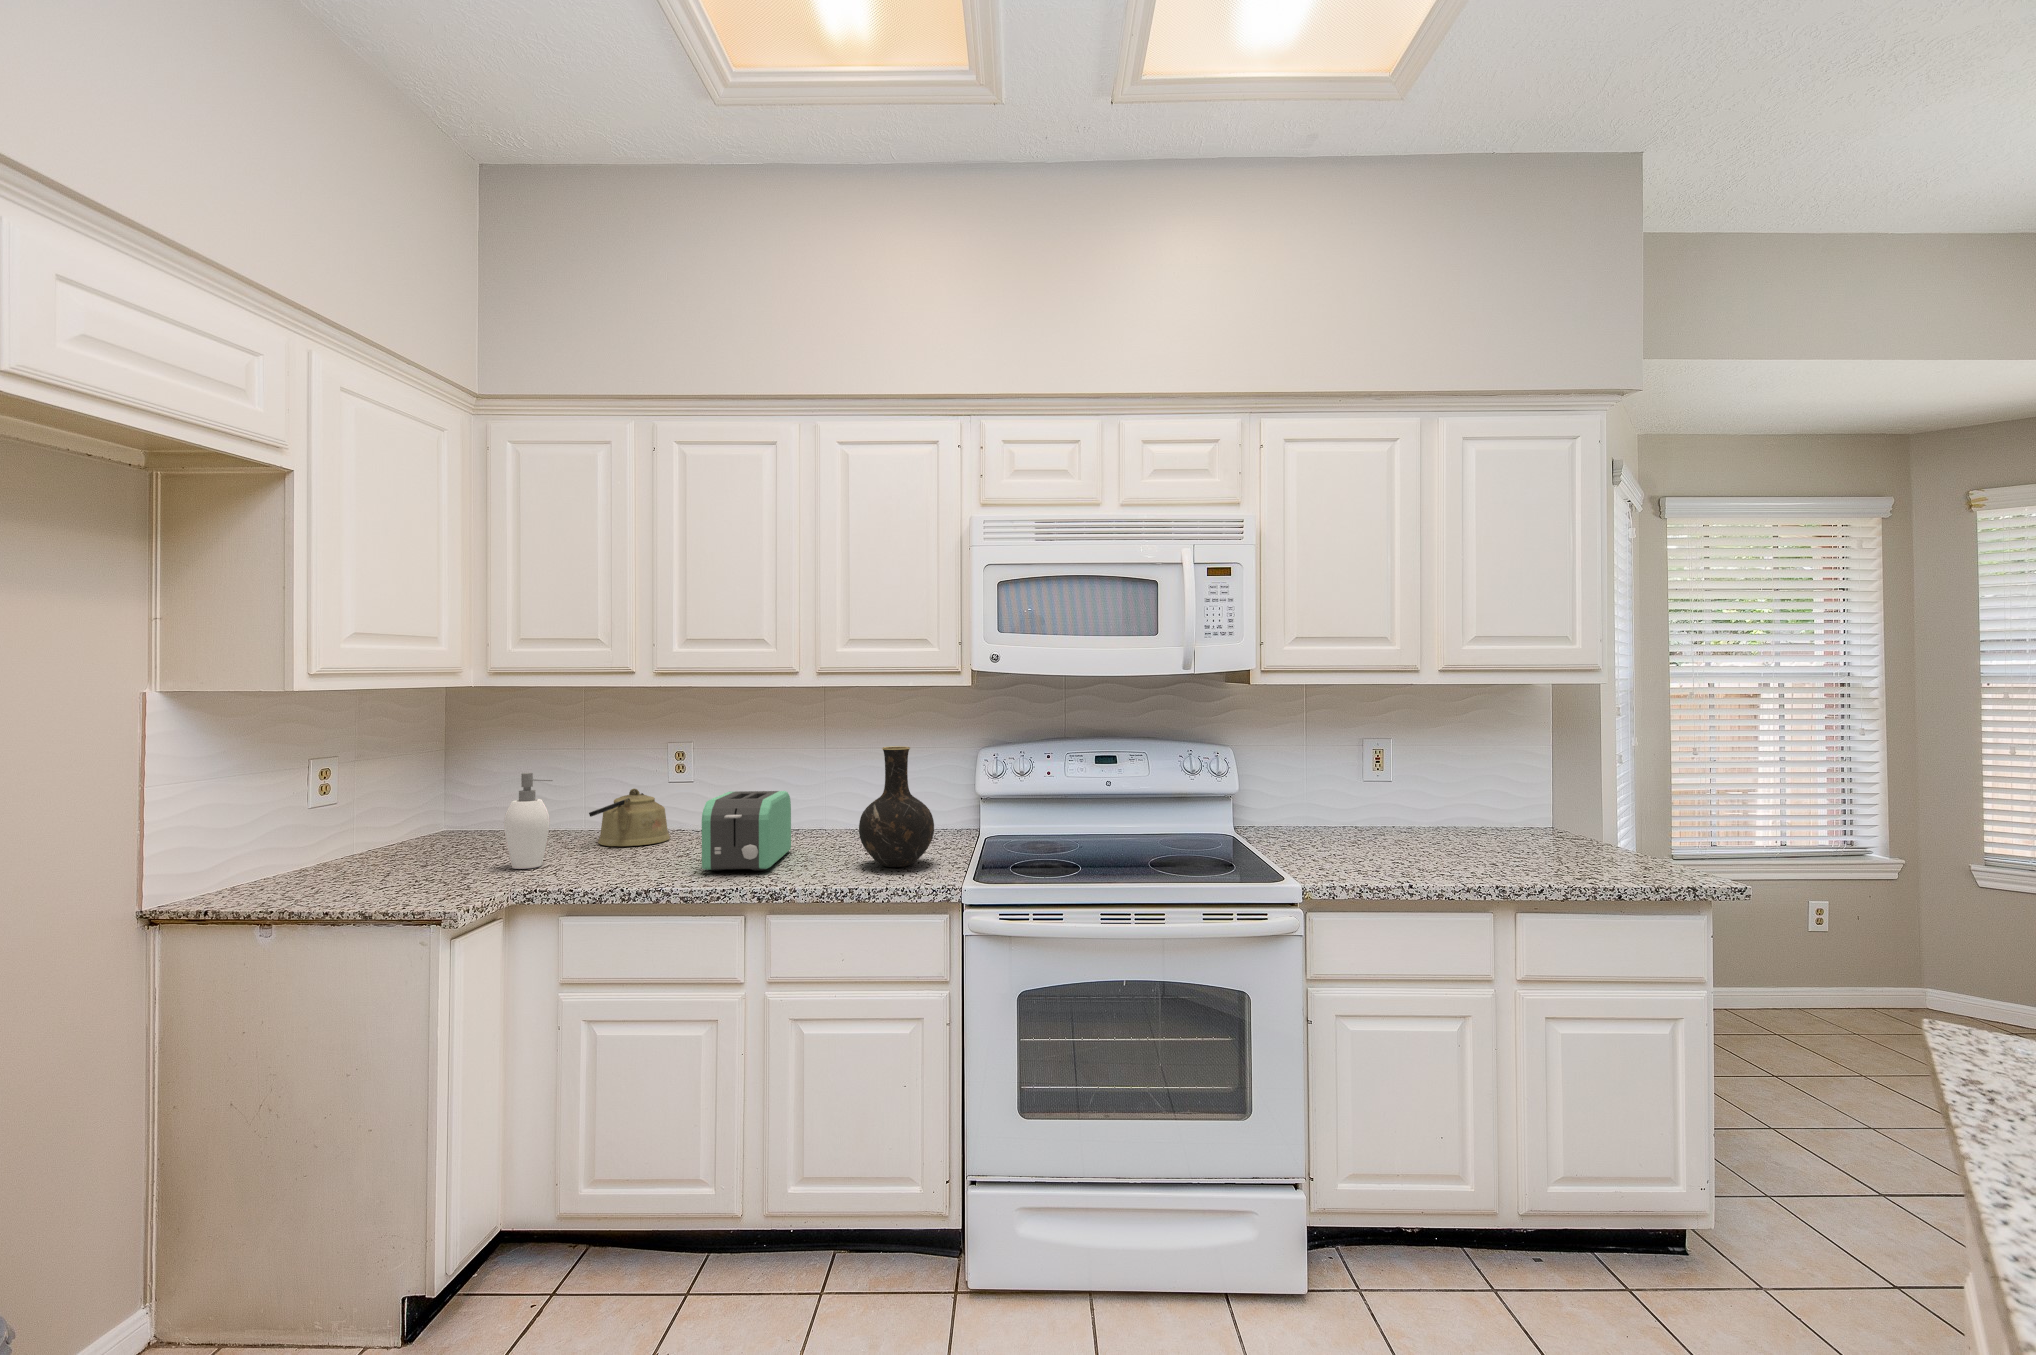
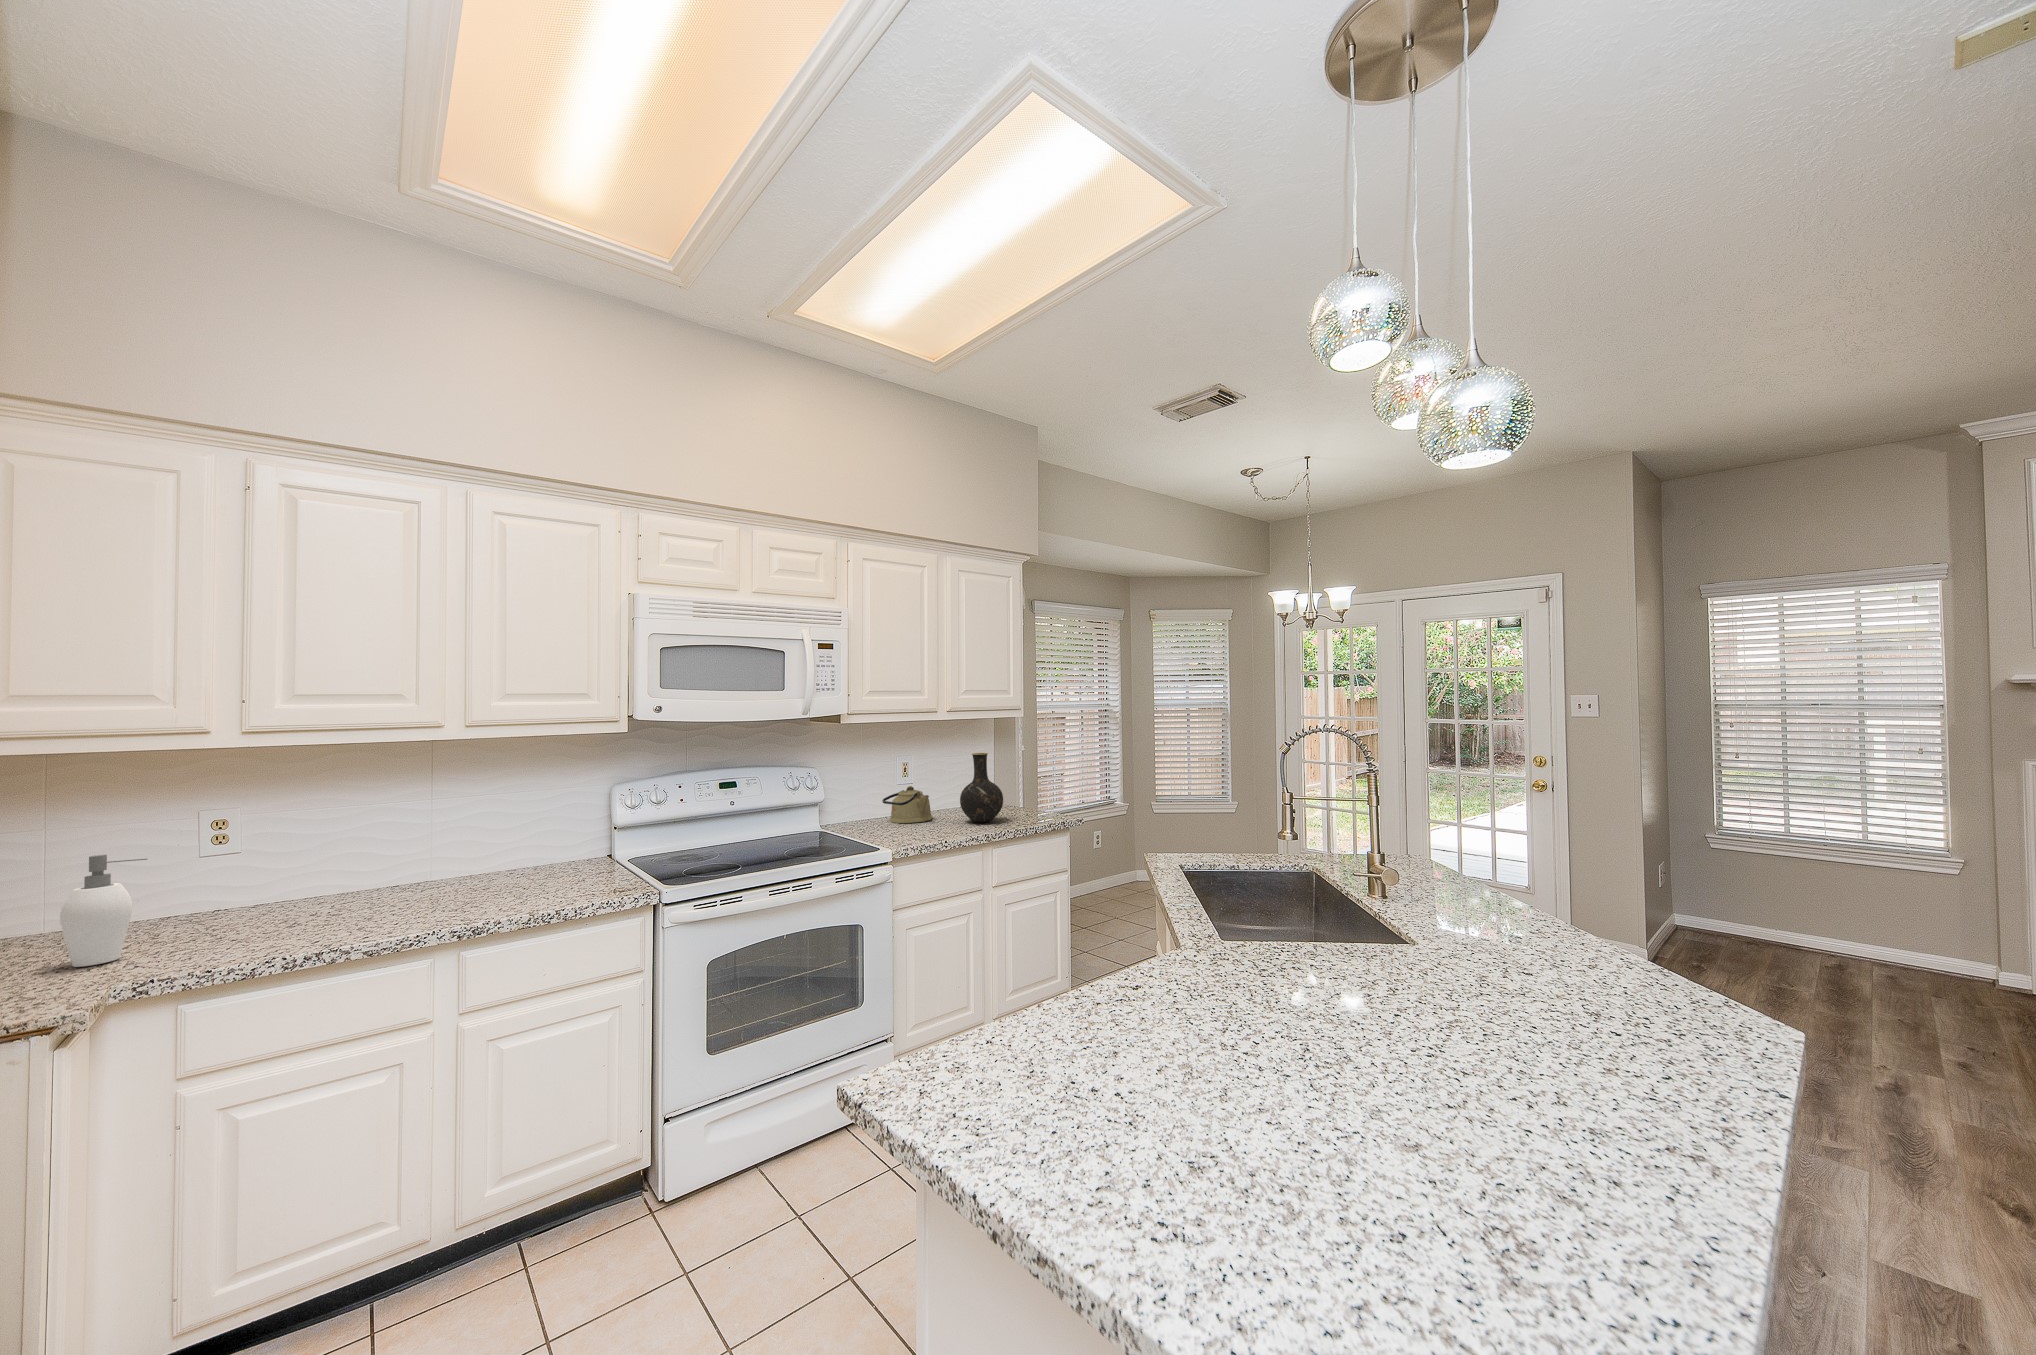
vase: present [859,746,934,867] -> present [960,753,1003,823]
kettle: present [589,789,670,846] -> present [882,786,932,823]
toaster: present [702,791,791,871] -> none [371,839,453,923]

